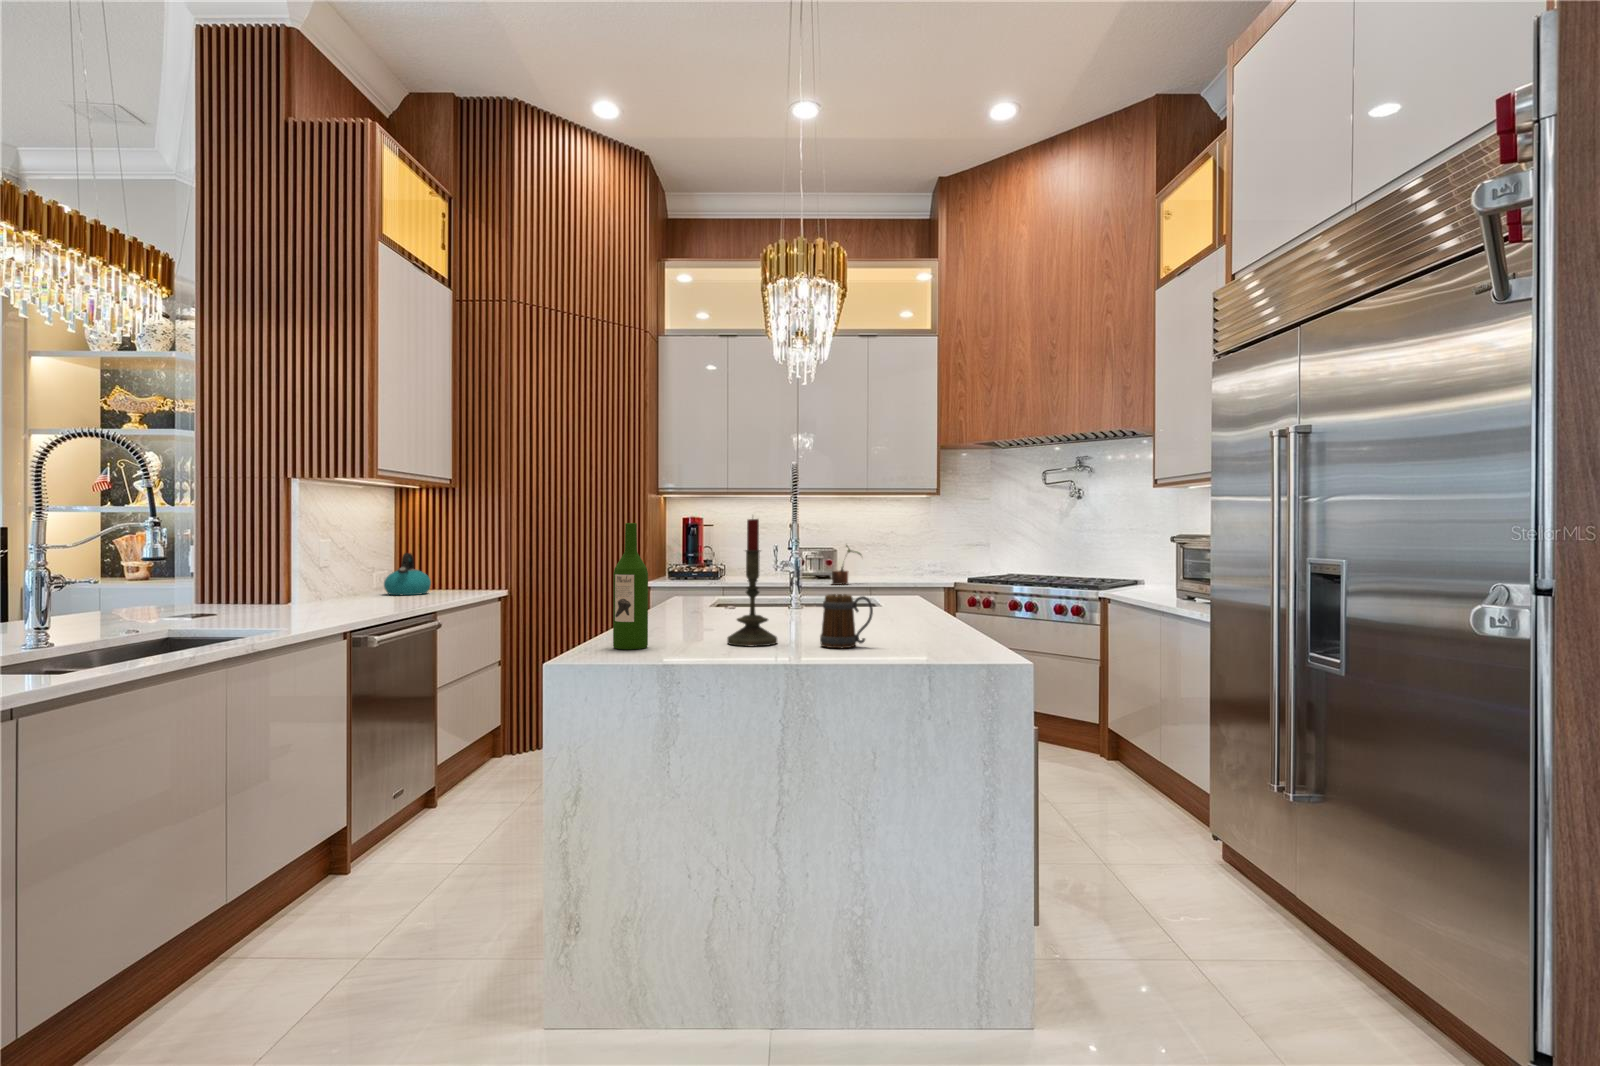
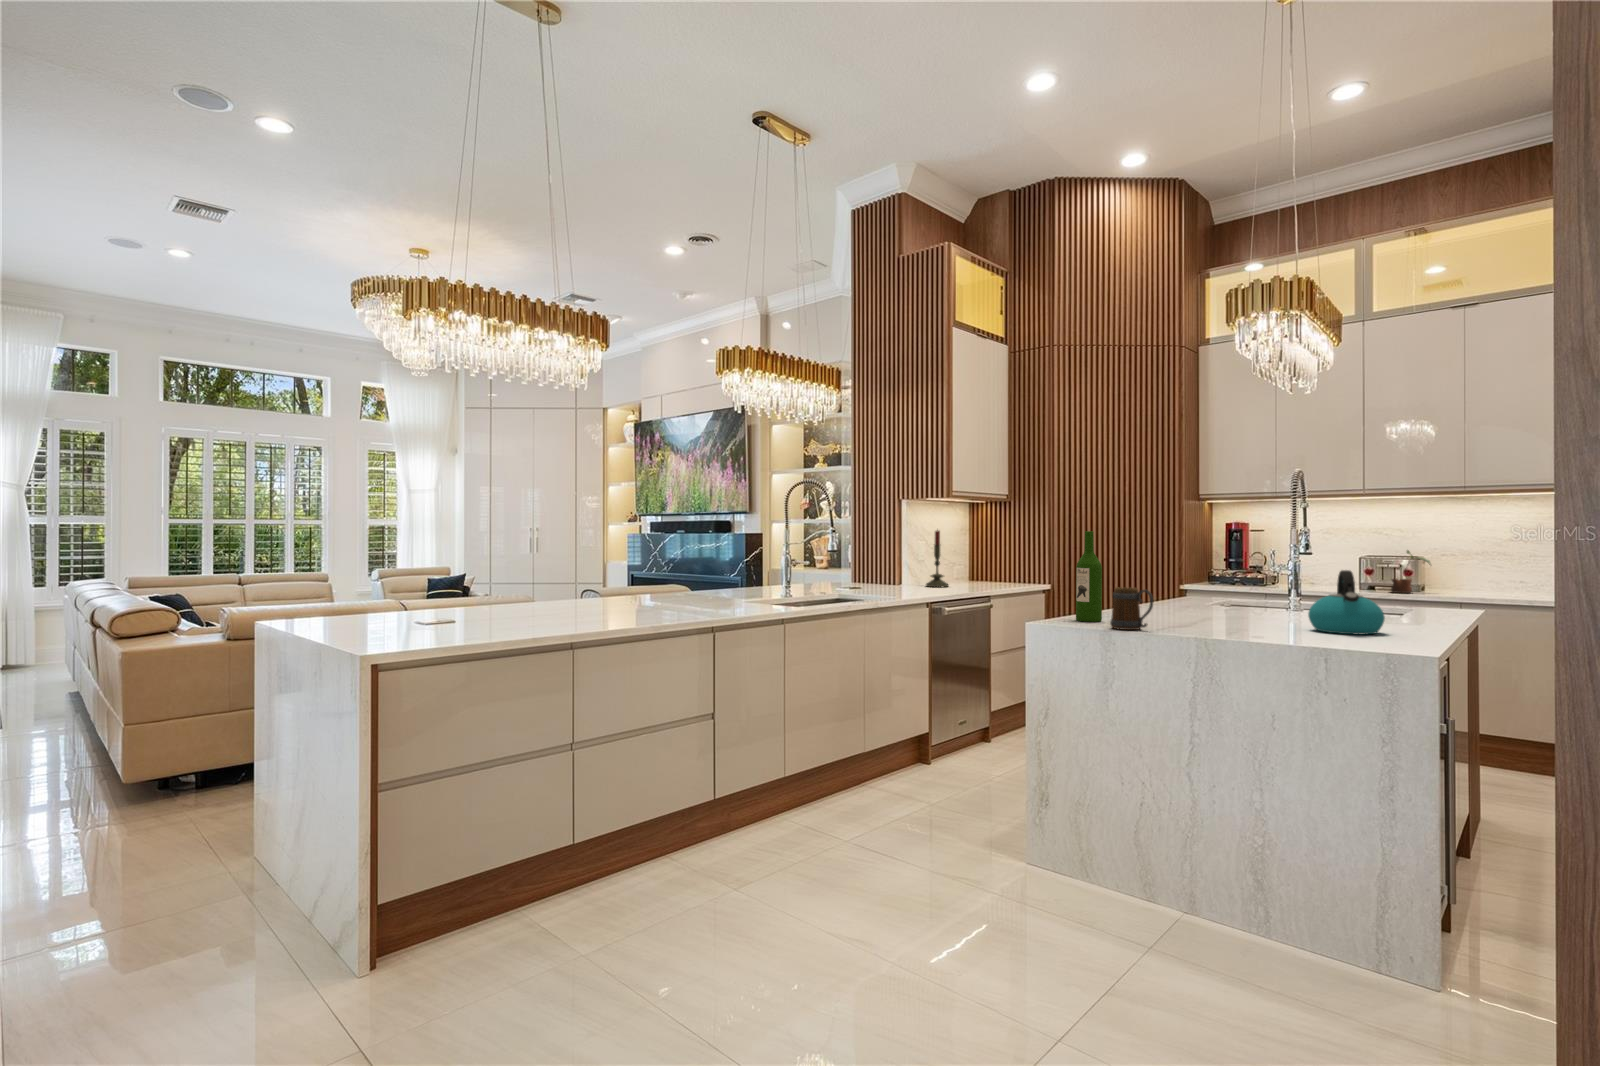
candle: present [727,519,777,646] -> present [926,530,949,587]
kettle: present [384,553,431,595] -> present [1308,570,1385,635]
mug: present [820,594,873,648] -> present [1110,587,1153,630]

